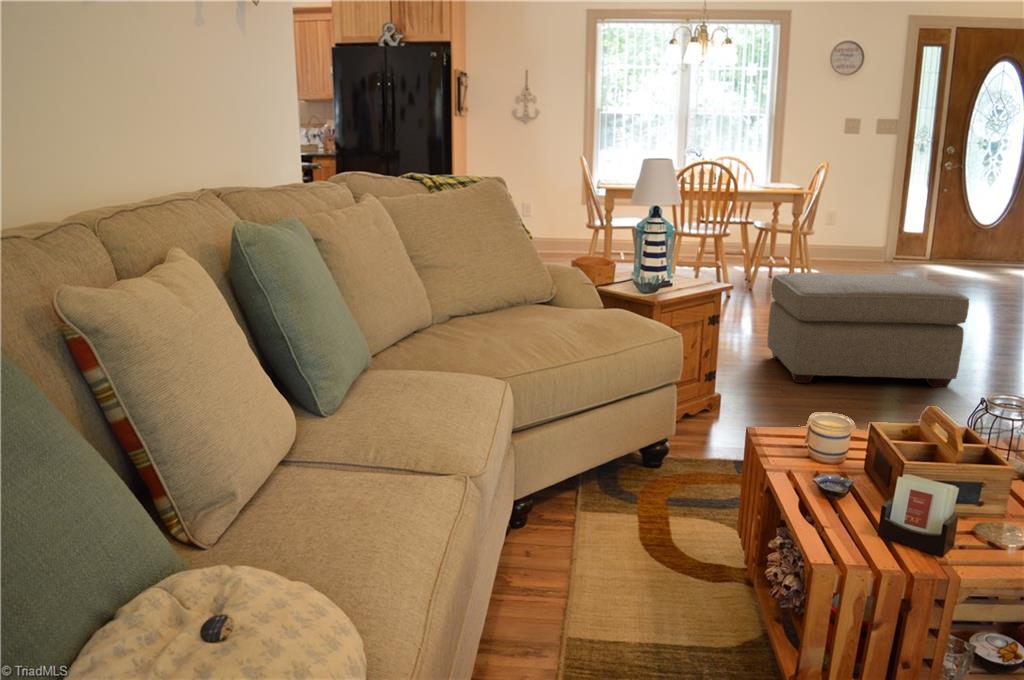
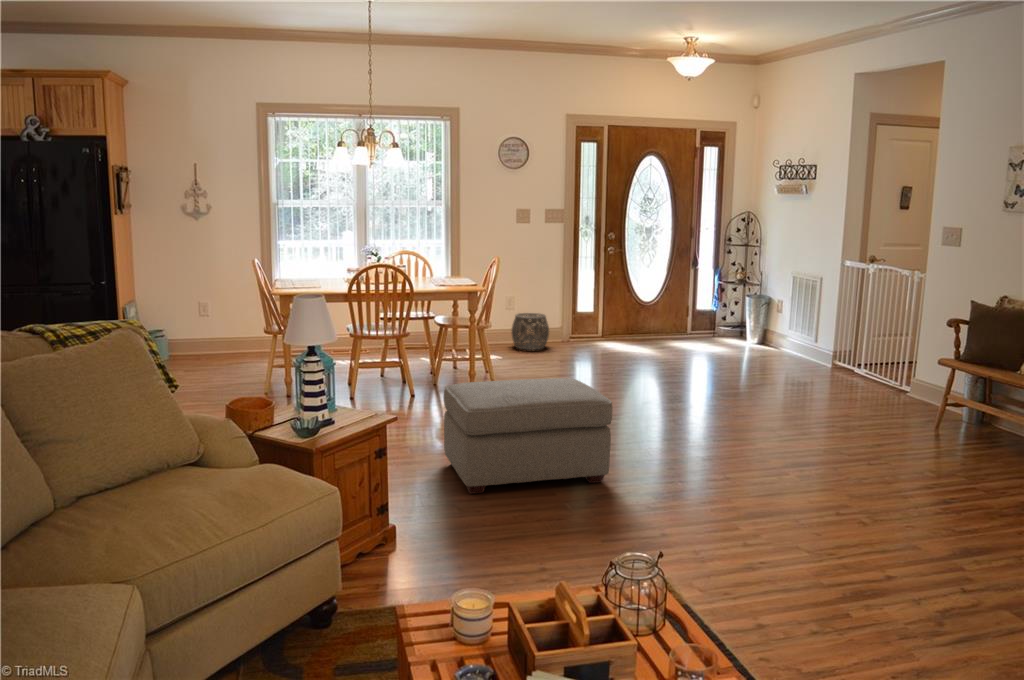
woven basket: none [835,229,881,269] -> present [512,313,549,350]

